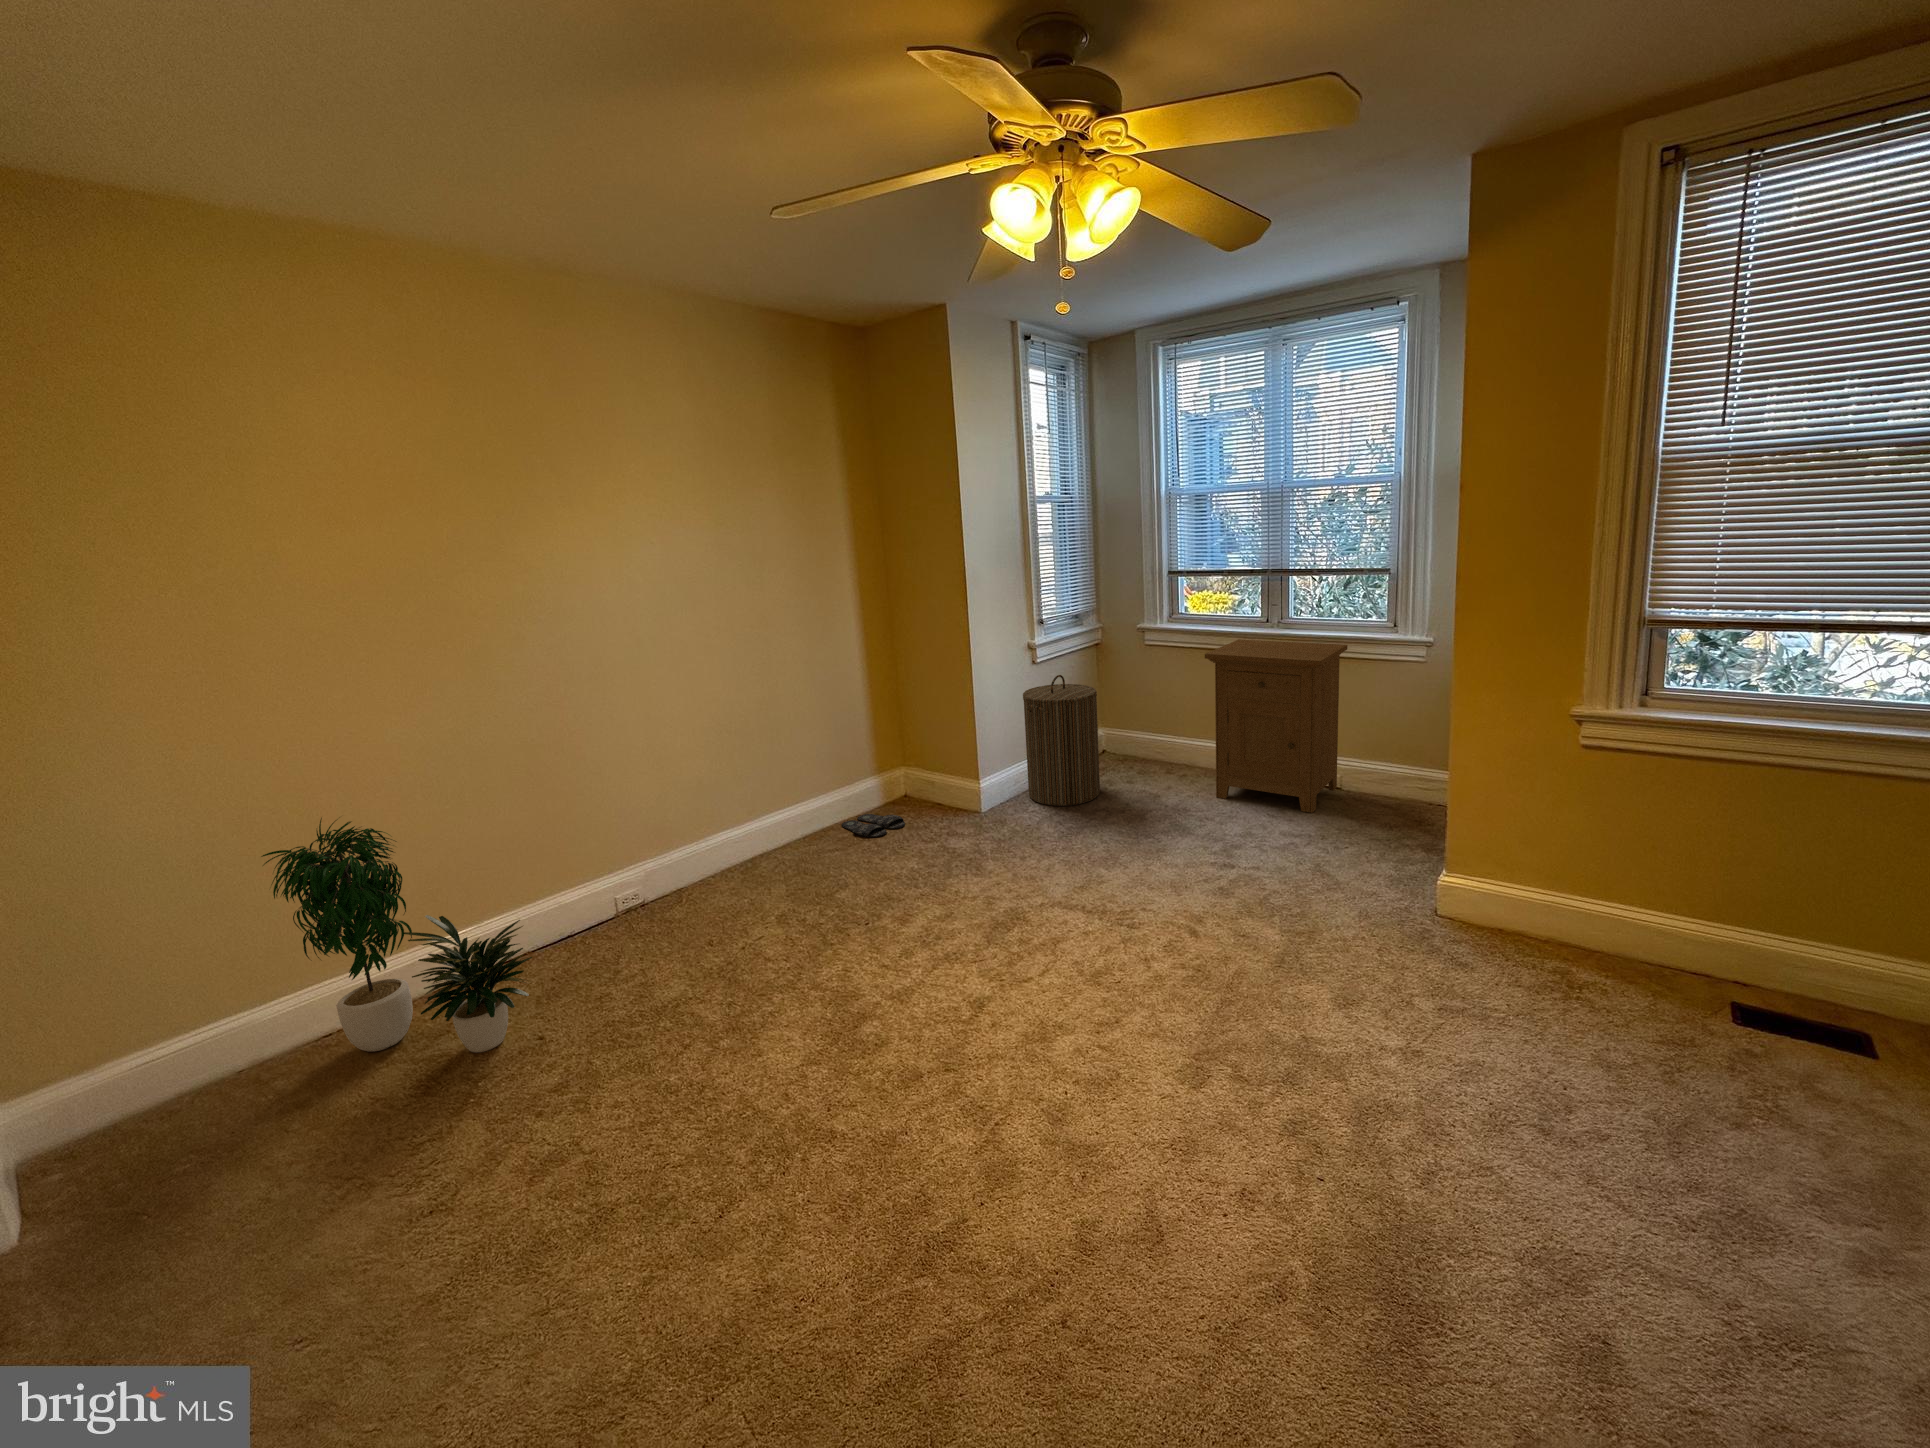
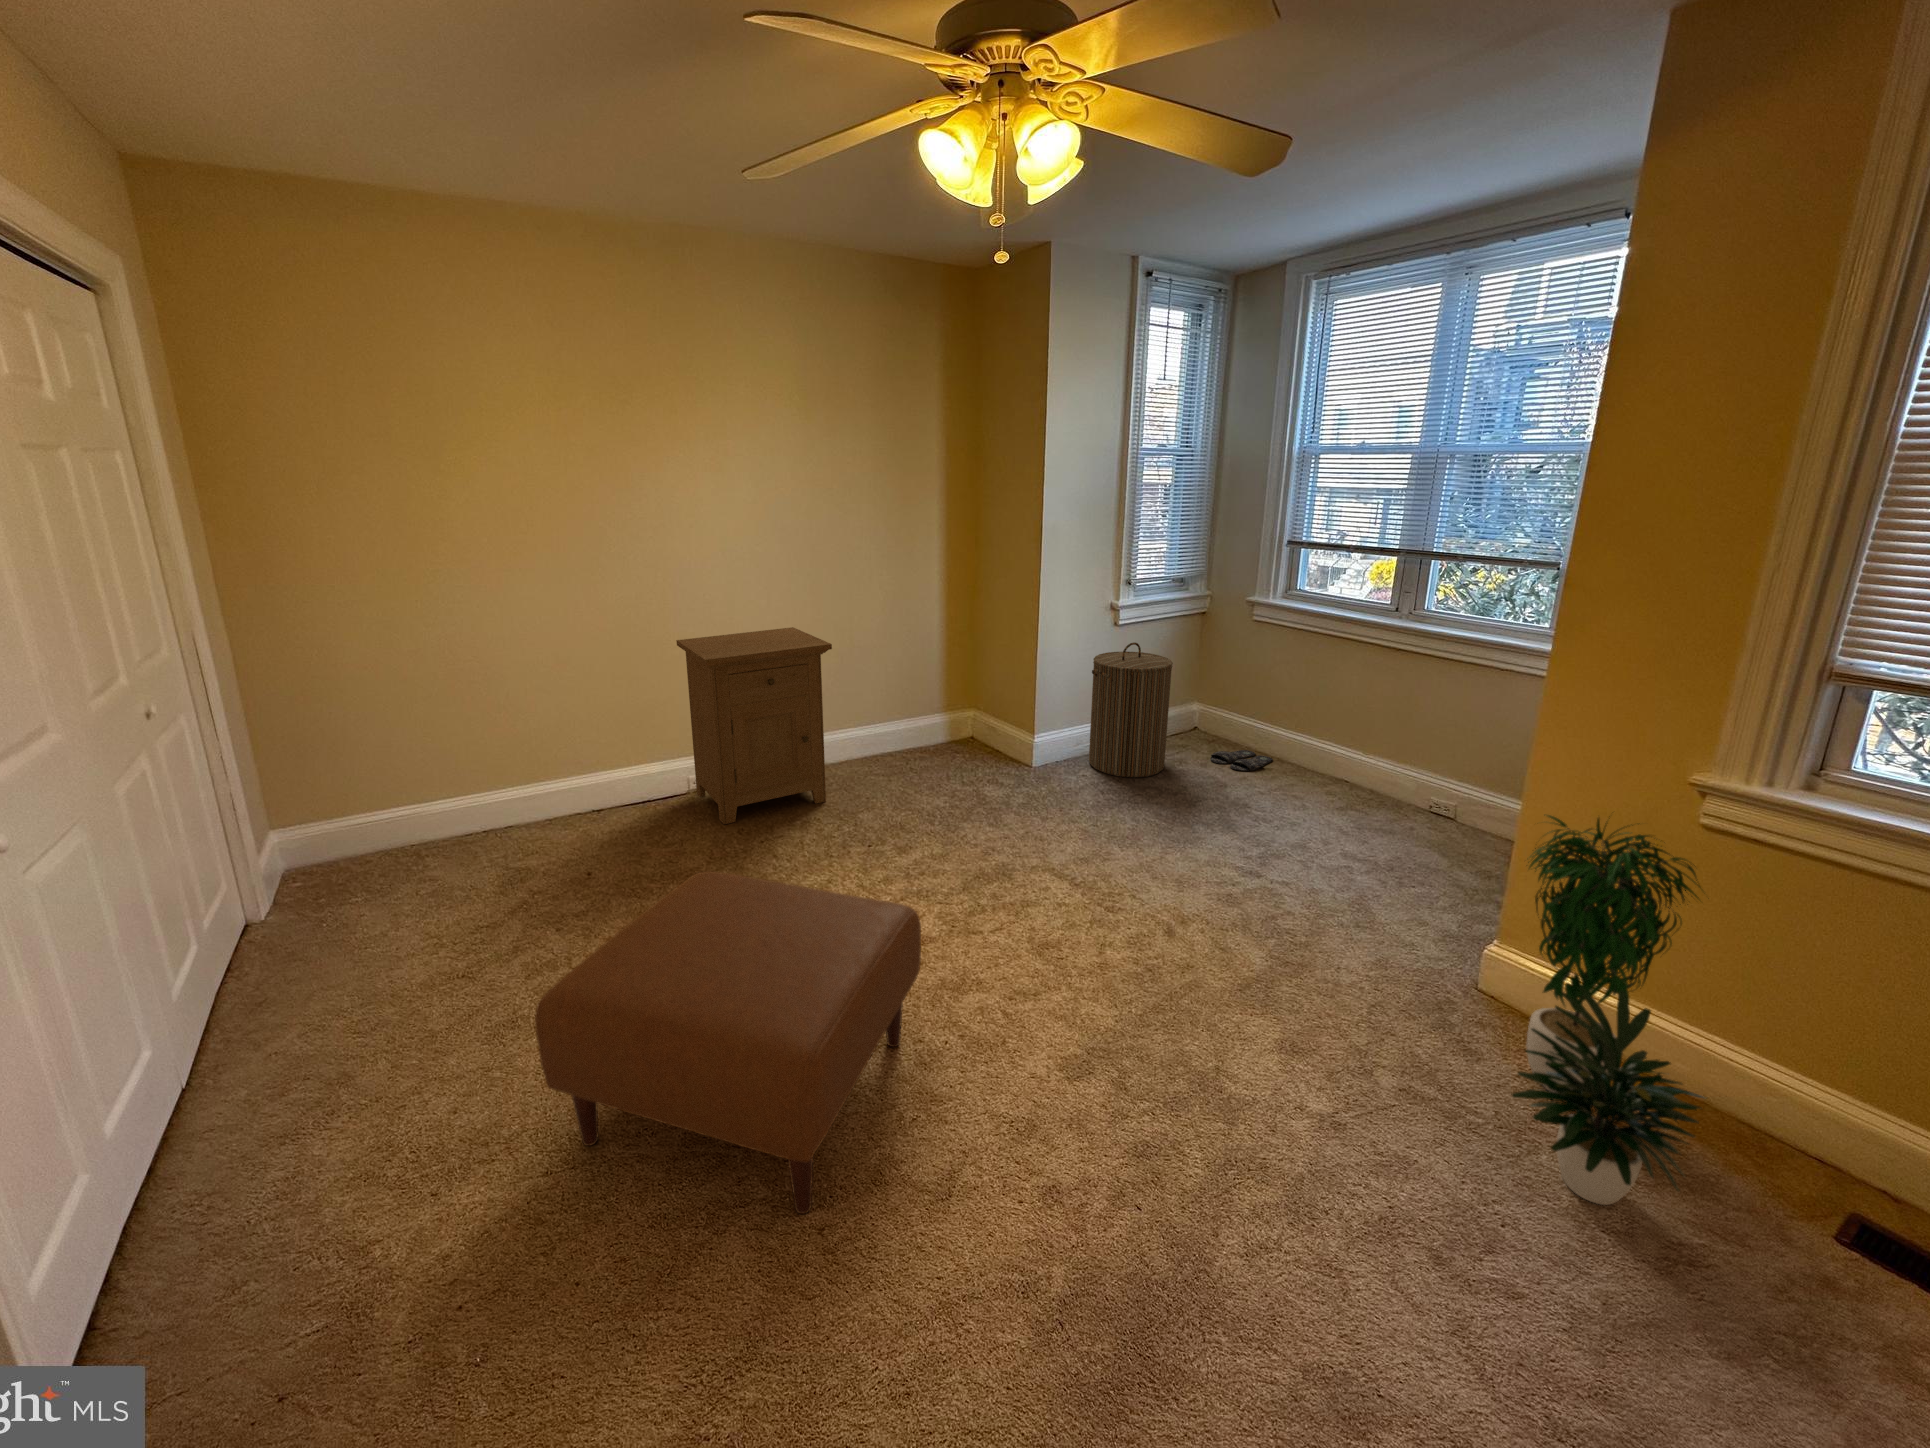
nightstand: present [1205,639,1348,813] -> present [676,627,832,824]
slippers: present [841,814,905,837] -> present [1211,750,1273,771]
potted plant: present [261,818,532,1053] -> present [1511,815,1705,1205]
ottoman: none [677,961,1064,1346] -> present [535,871,921,1214]

